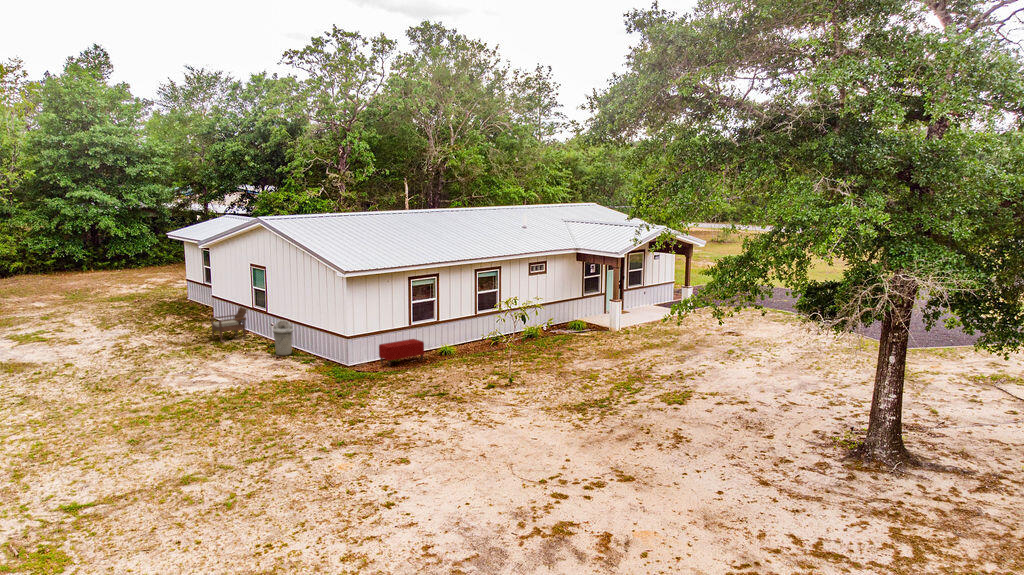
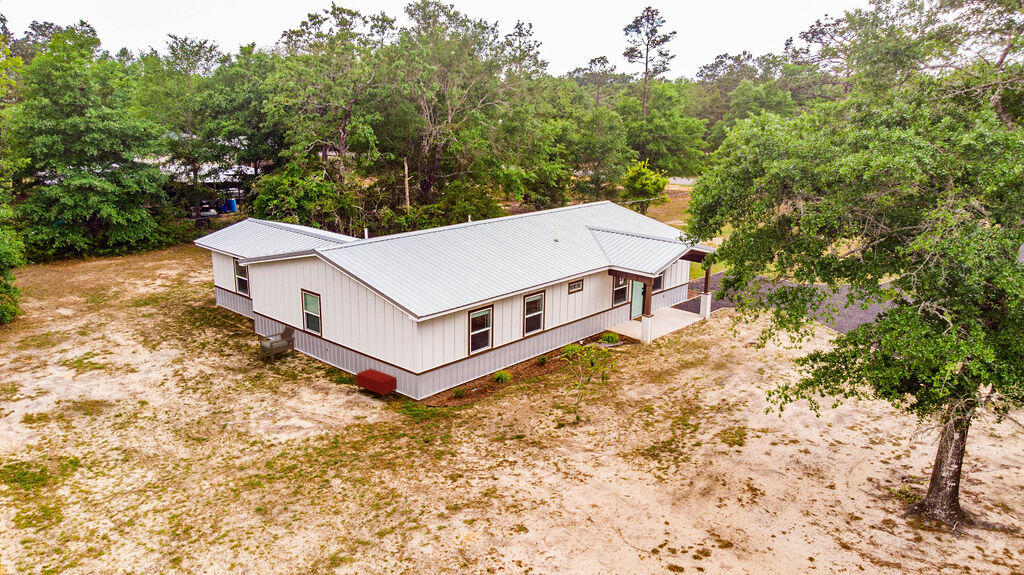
trash can: present [273,320,293,355] -> none [332,348,352,382]
bench: present [379,339,424,366] -> present [356,369,397,400]

